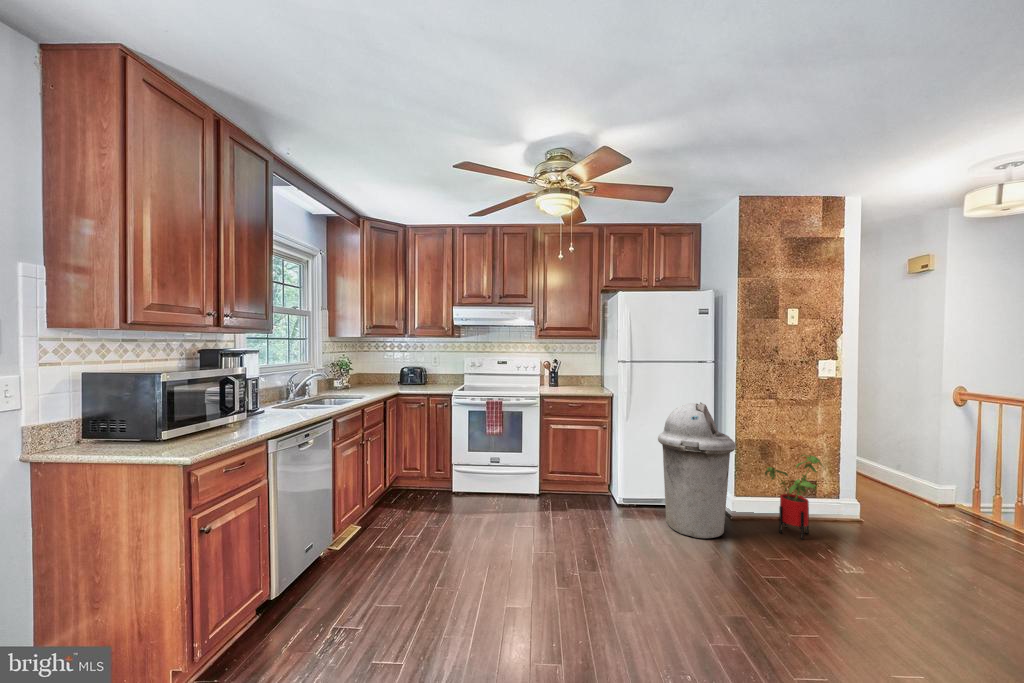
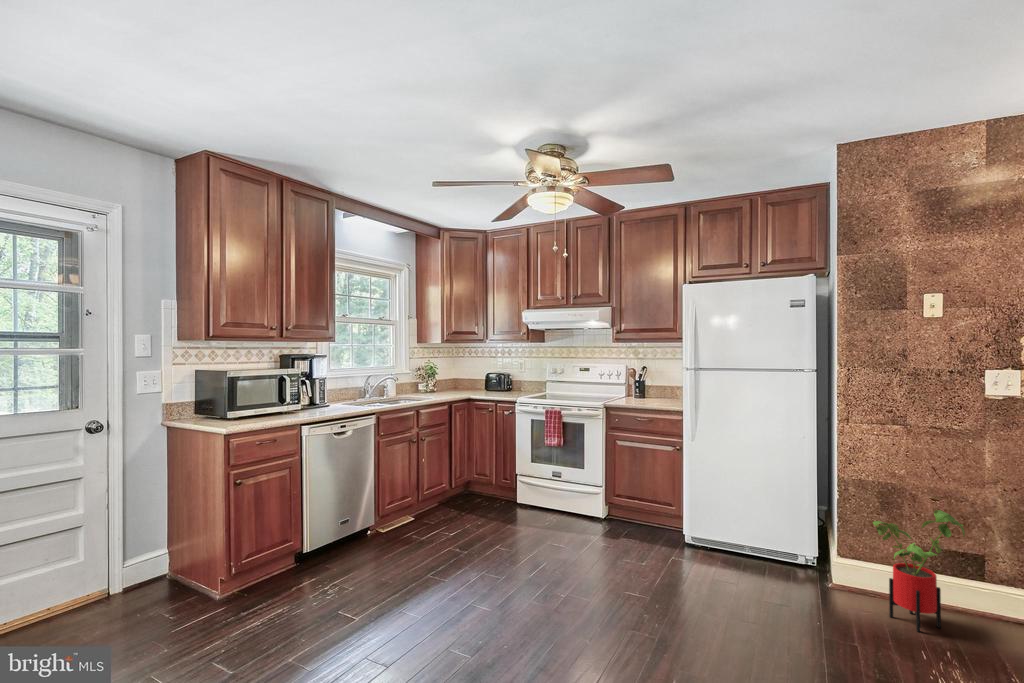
trash can: present [658,402,736,538] -> none [713,423,815,600]

